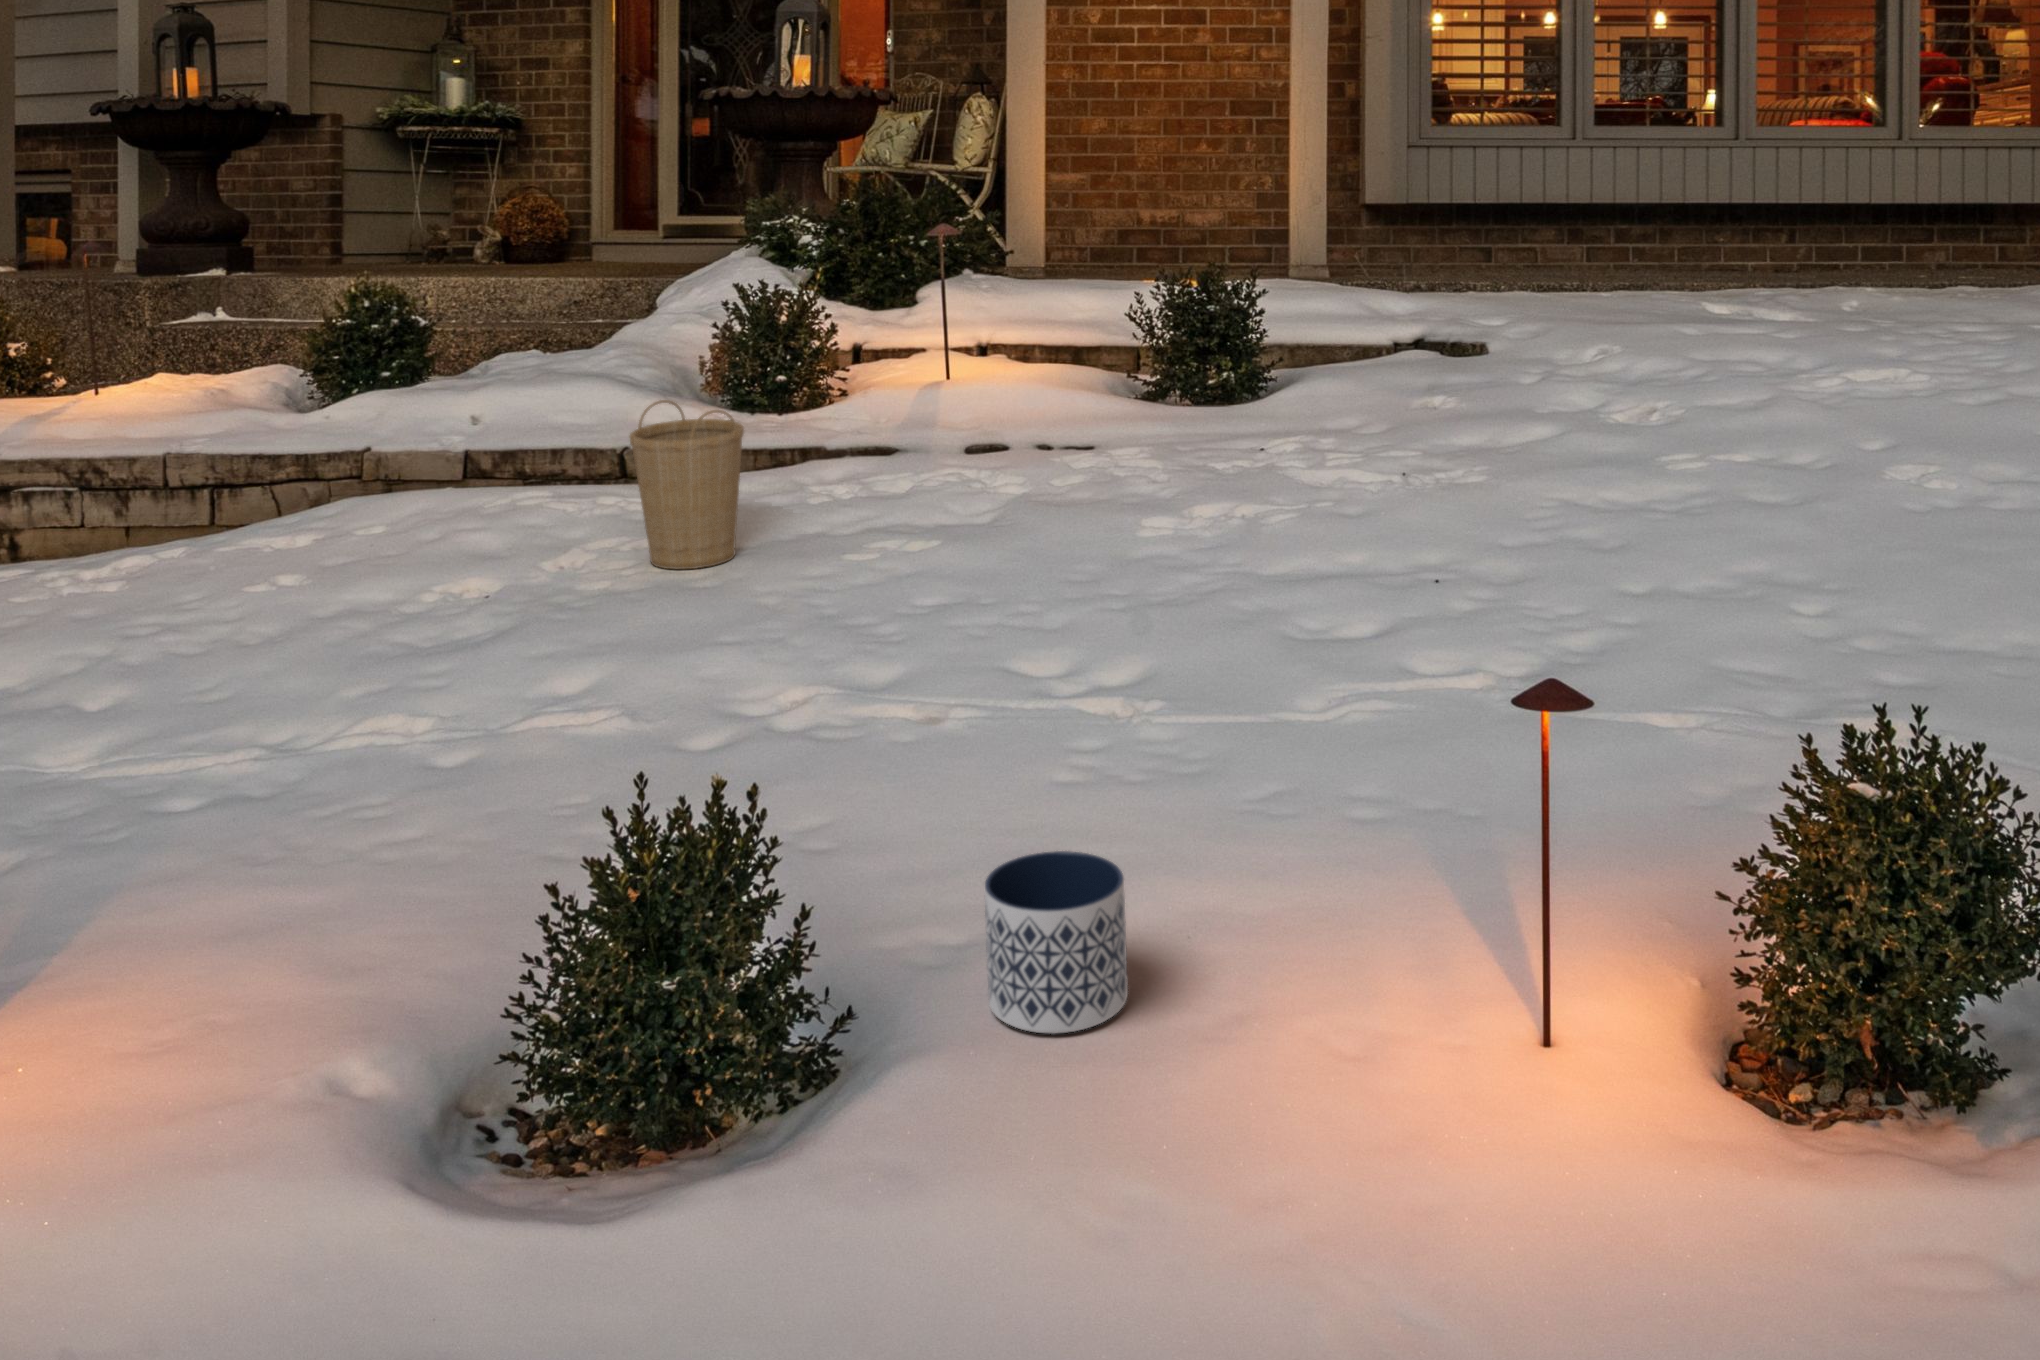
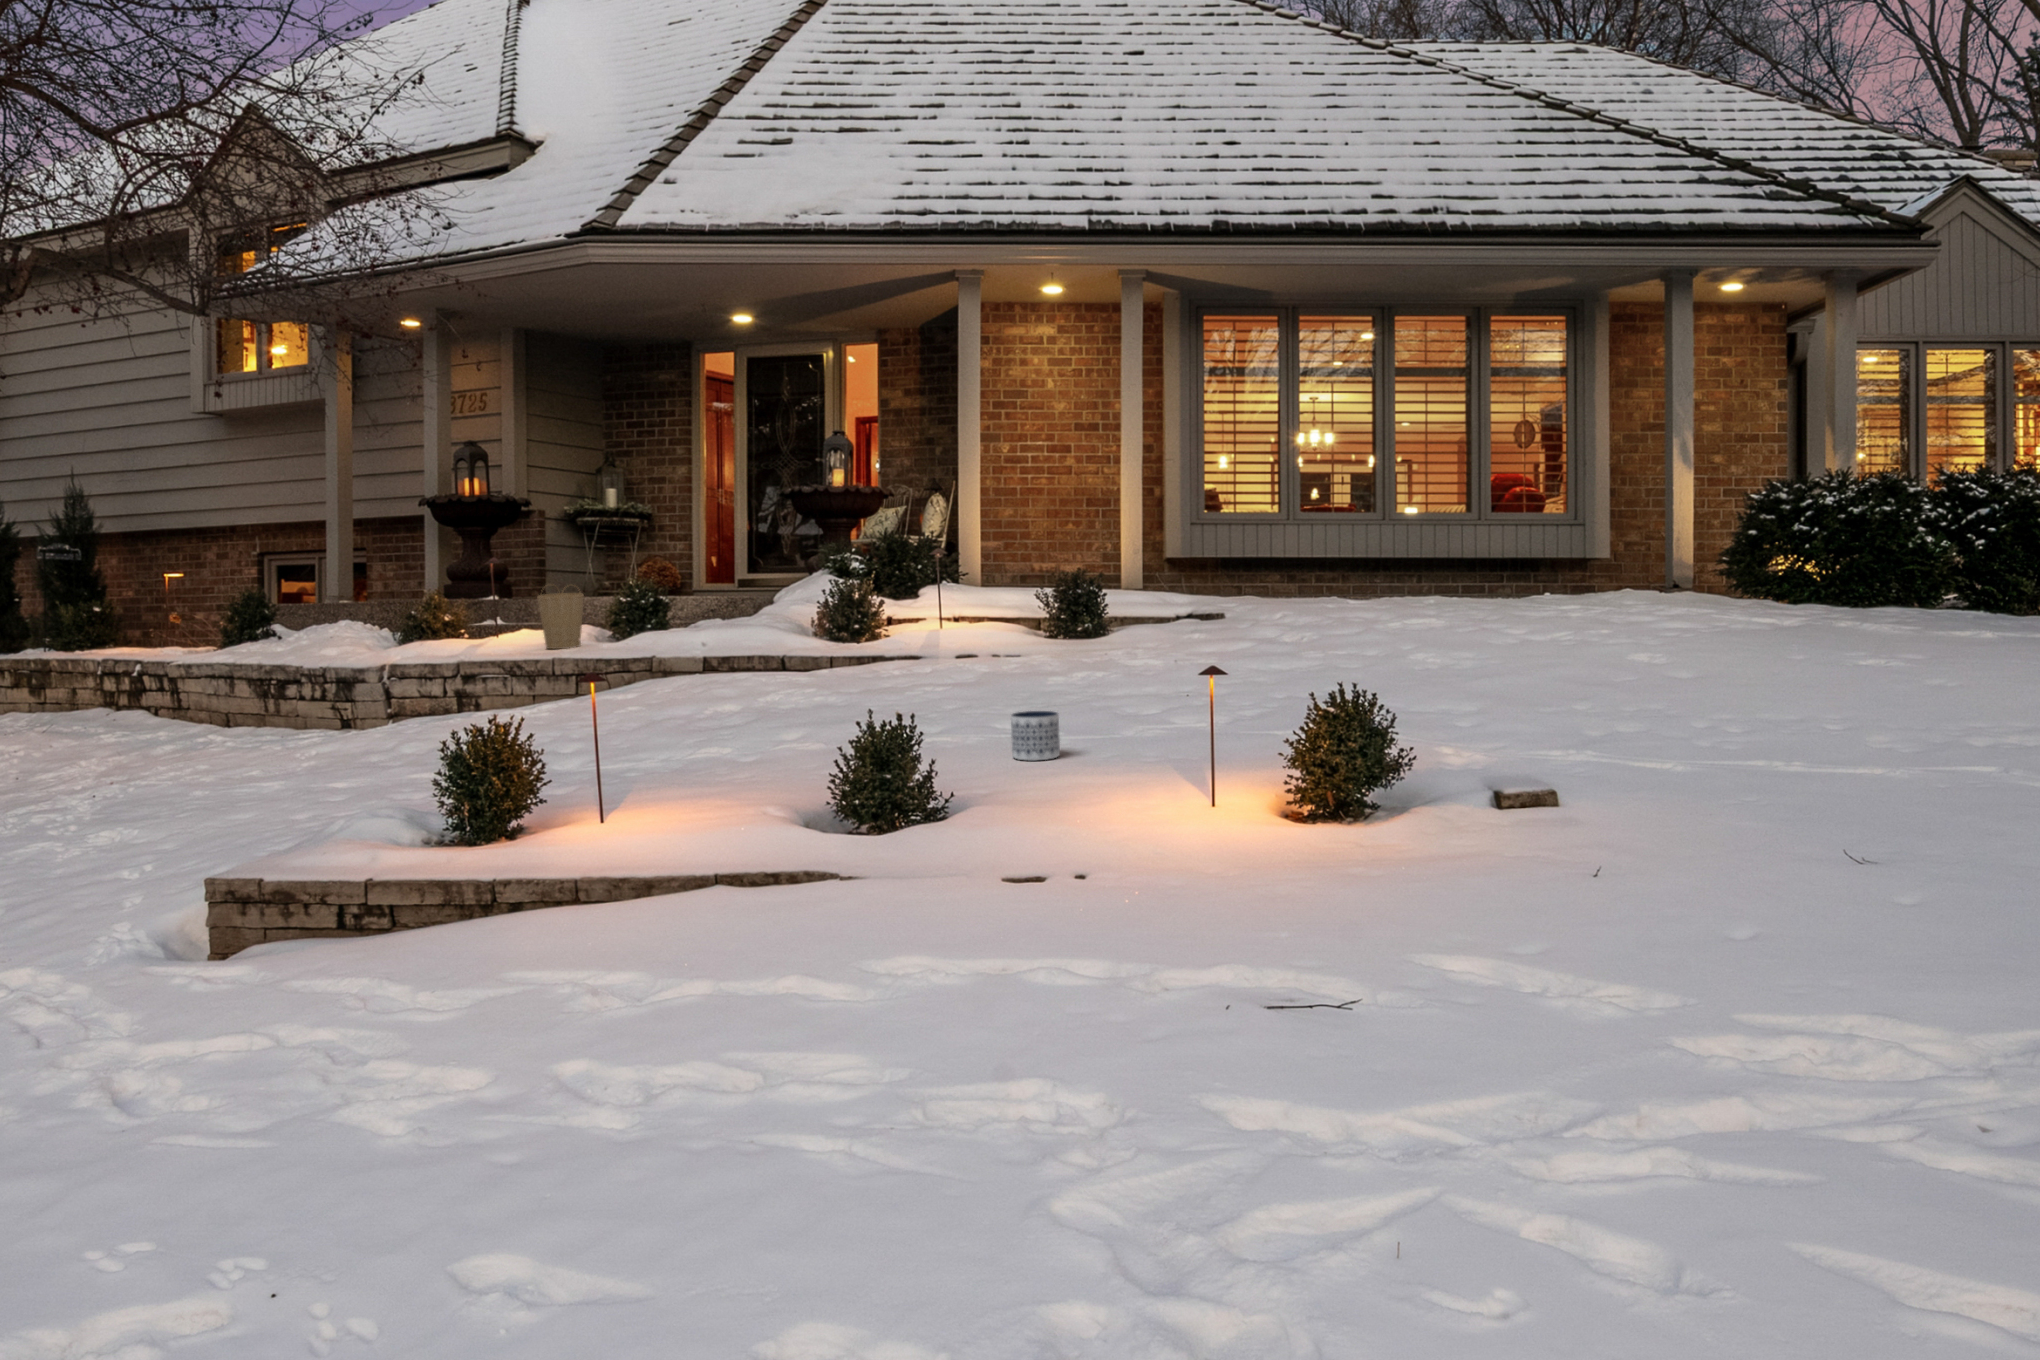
basket: present [630,400,744,569] -> present [537,586,584,649]

